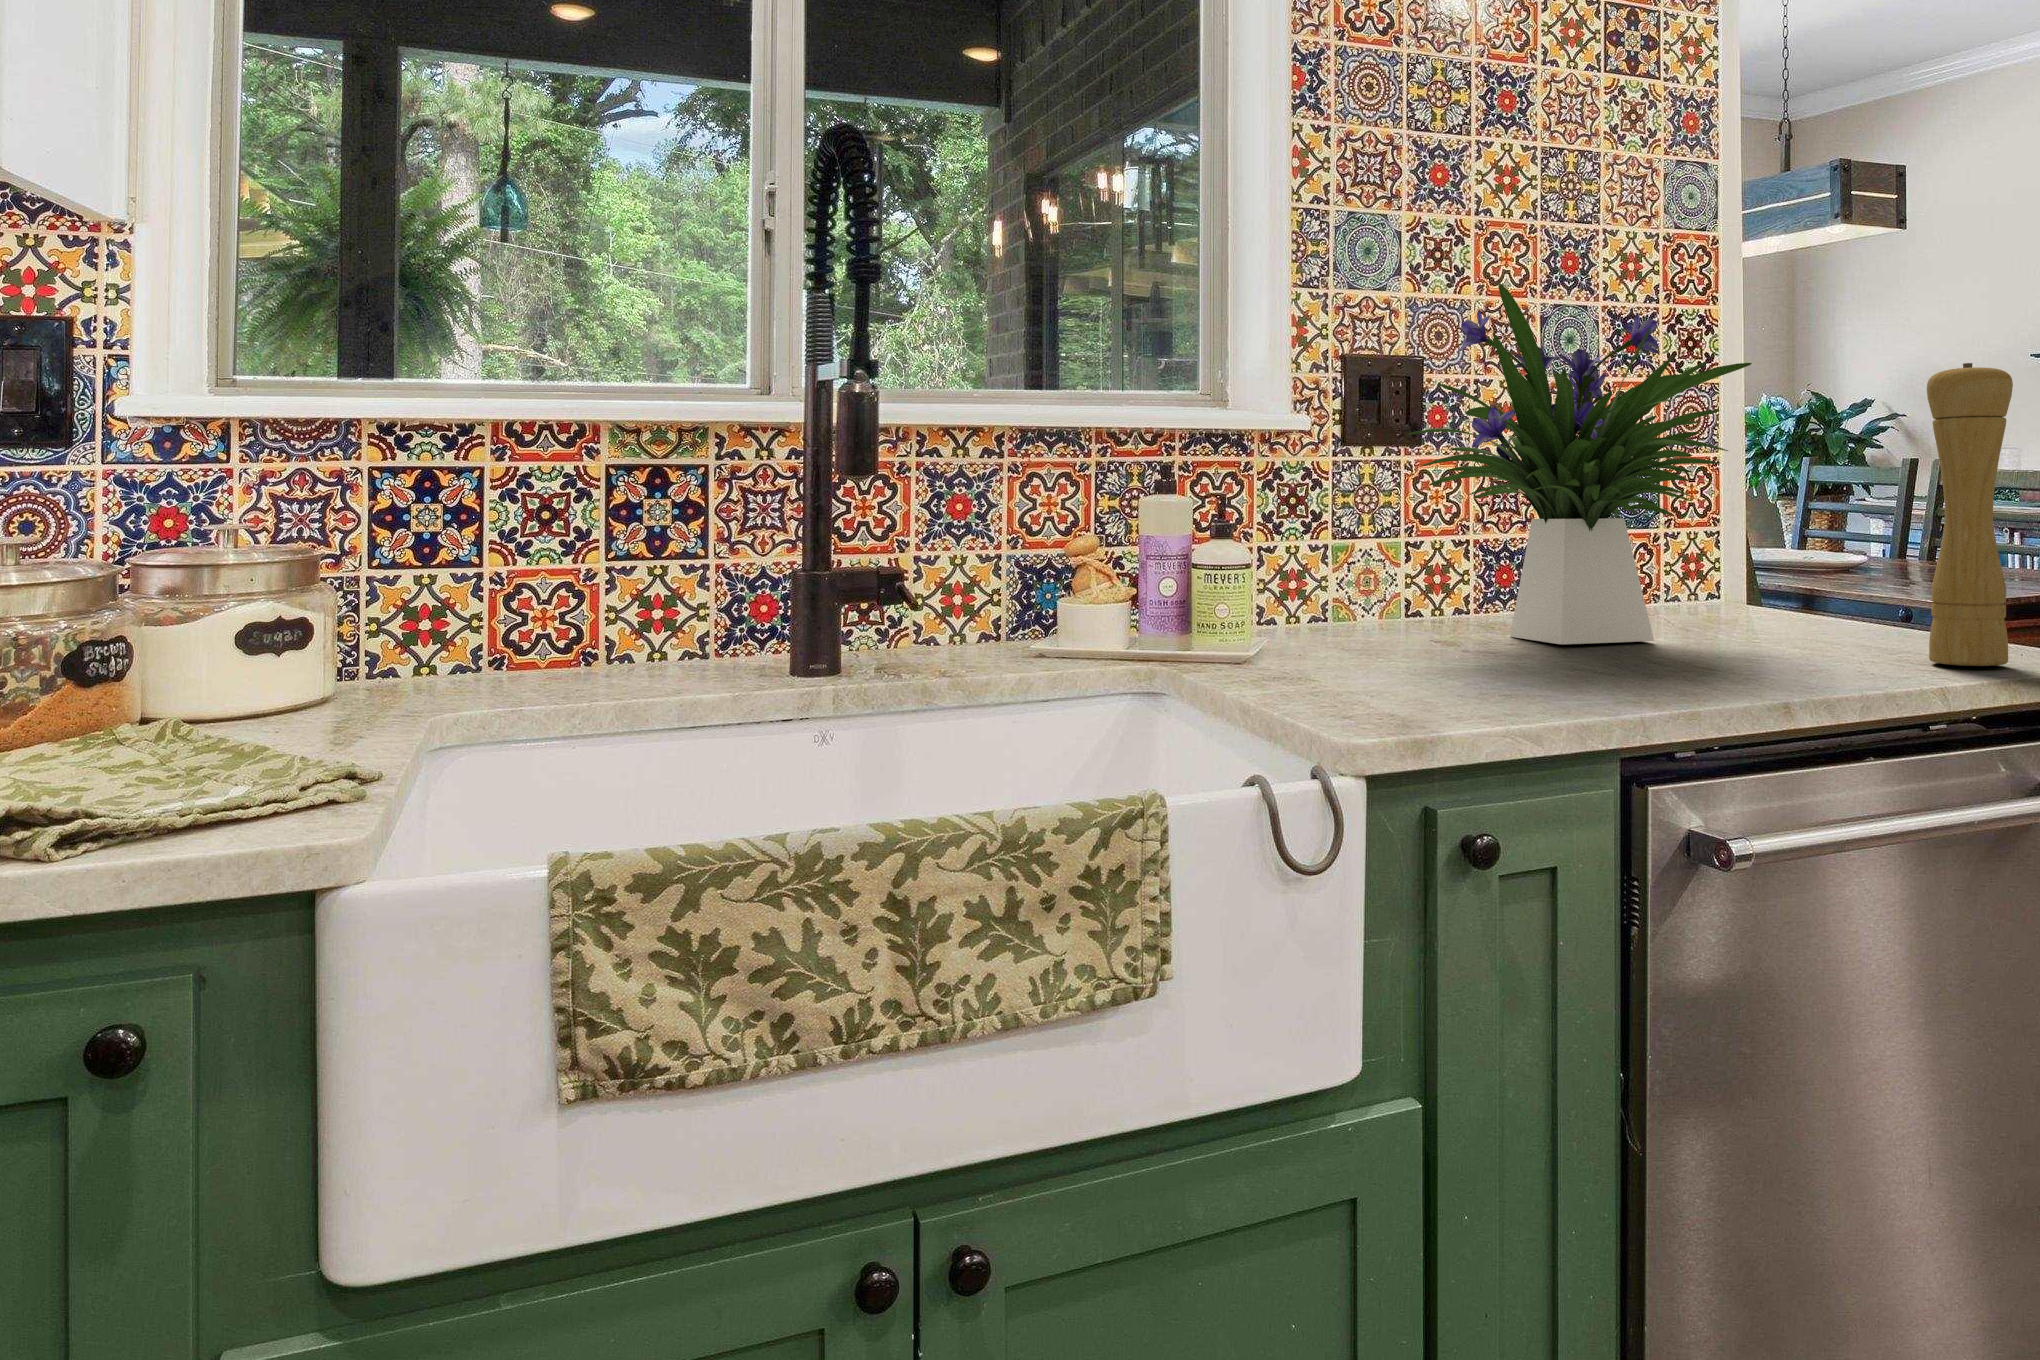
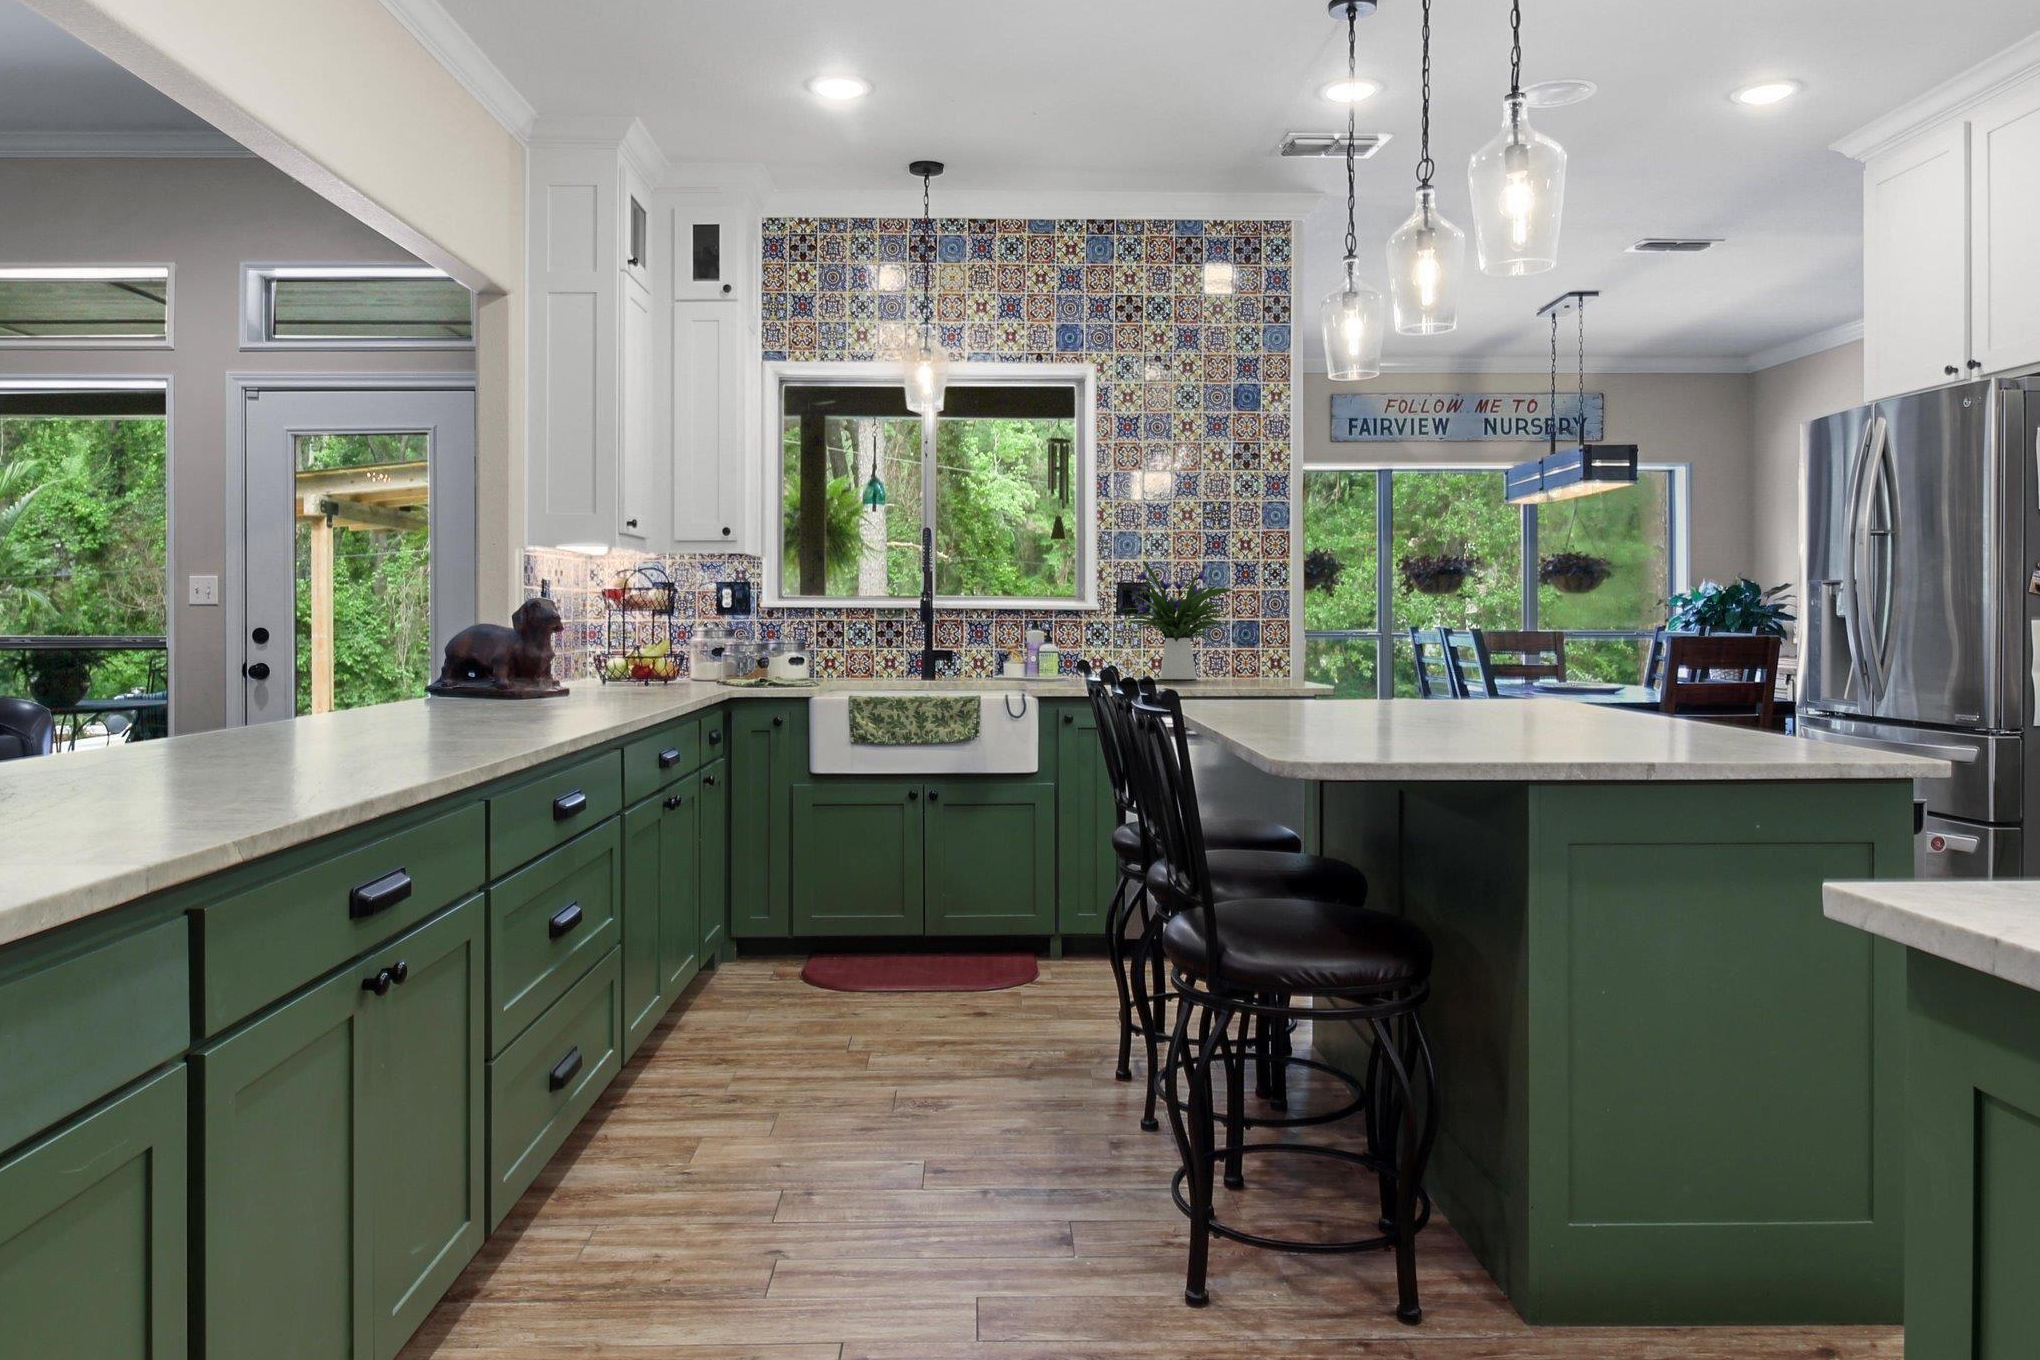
pepper mill: present [1927,363,2013,666] -> none [1249,589,1273,683]

